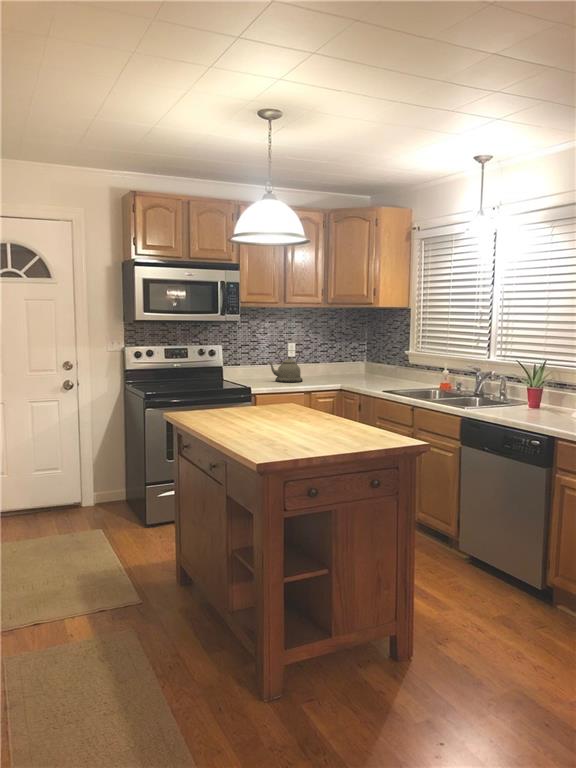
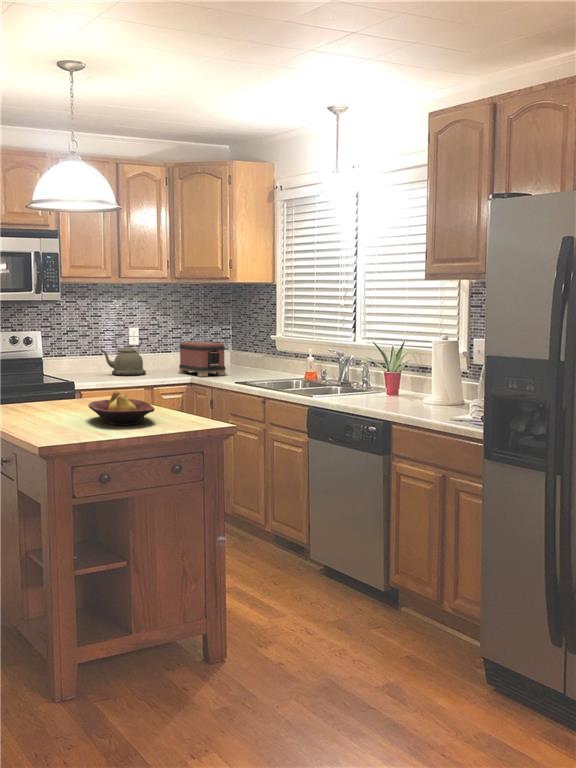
toaster: none [328,355,370,385] -> present [179,342,226,377]
fruit bowl: none [288,406,352,439] -> present [88,391,155,425]

